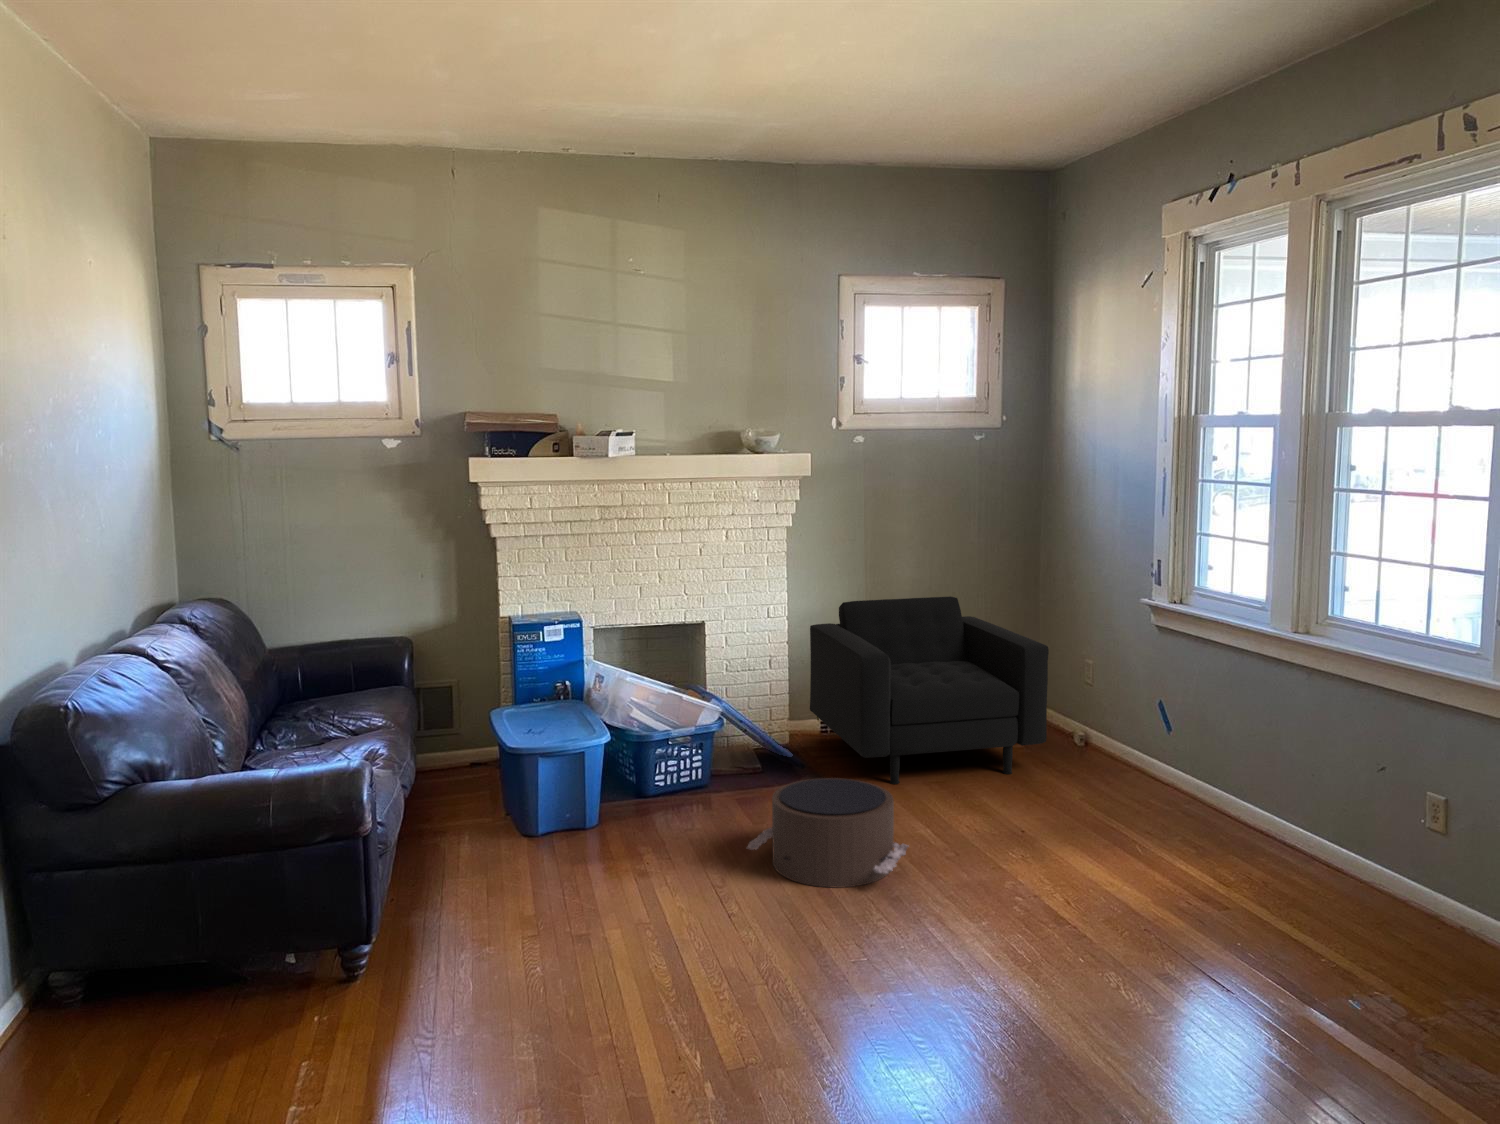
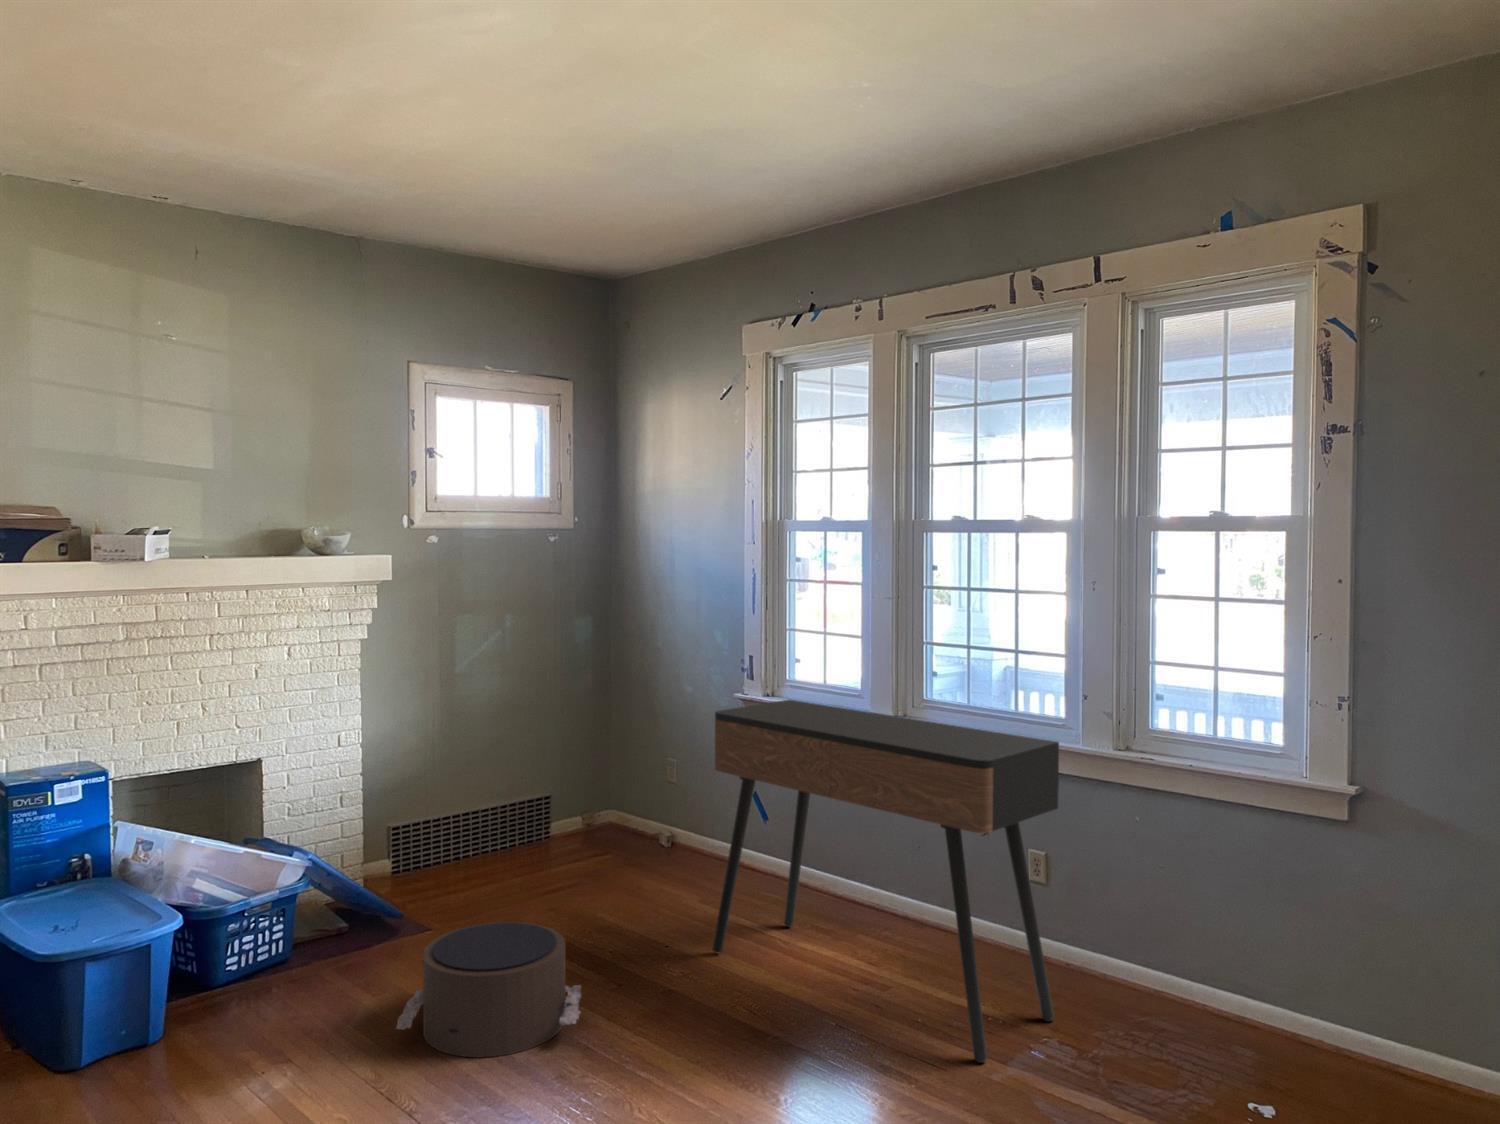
armchair: present [810,596,1049,784] -> none [387,706,657,918]
console table: none [1057,605,1421,996] -> present [712,700,1059,1063]

